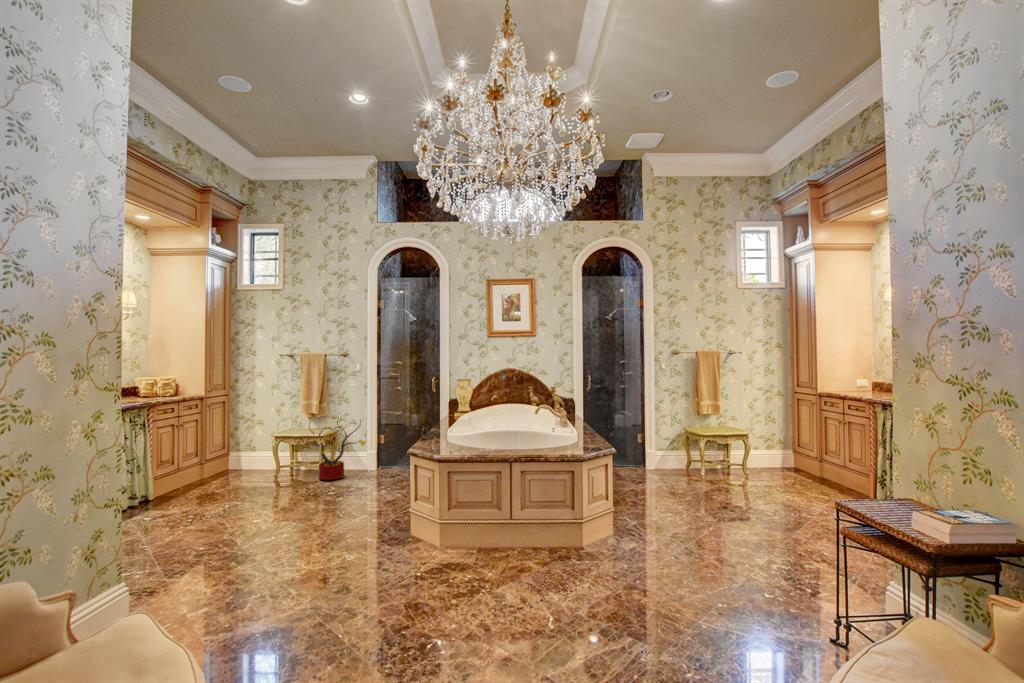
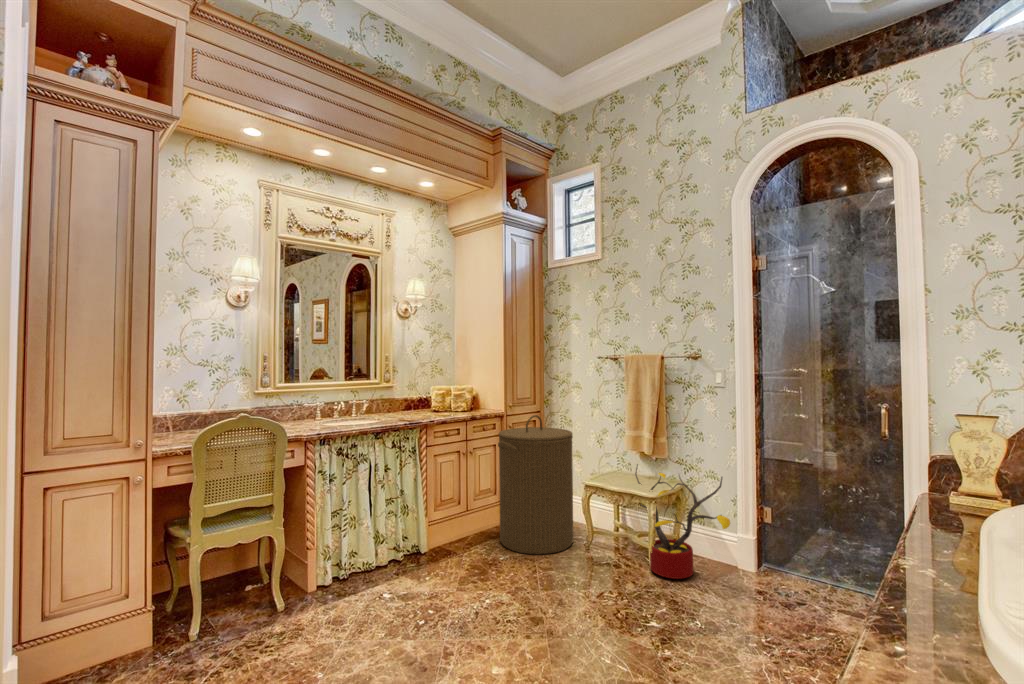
laundry hamper: none [203,395,264,490] -> present [498,415,573,554]

